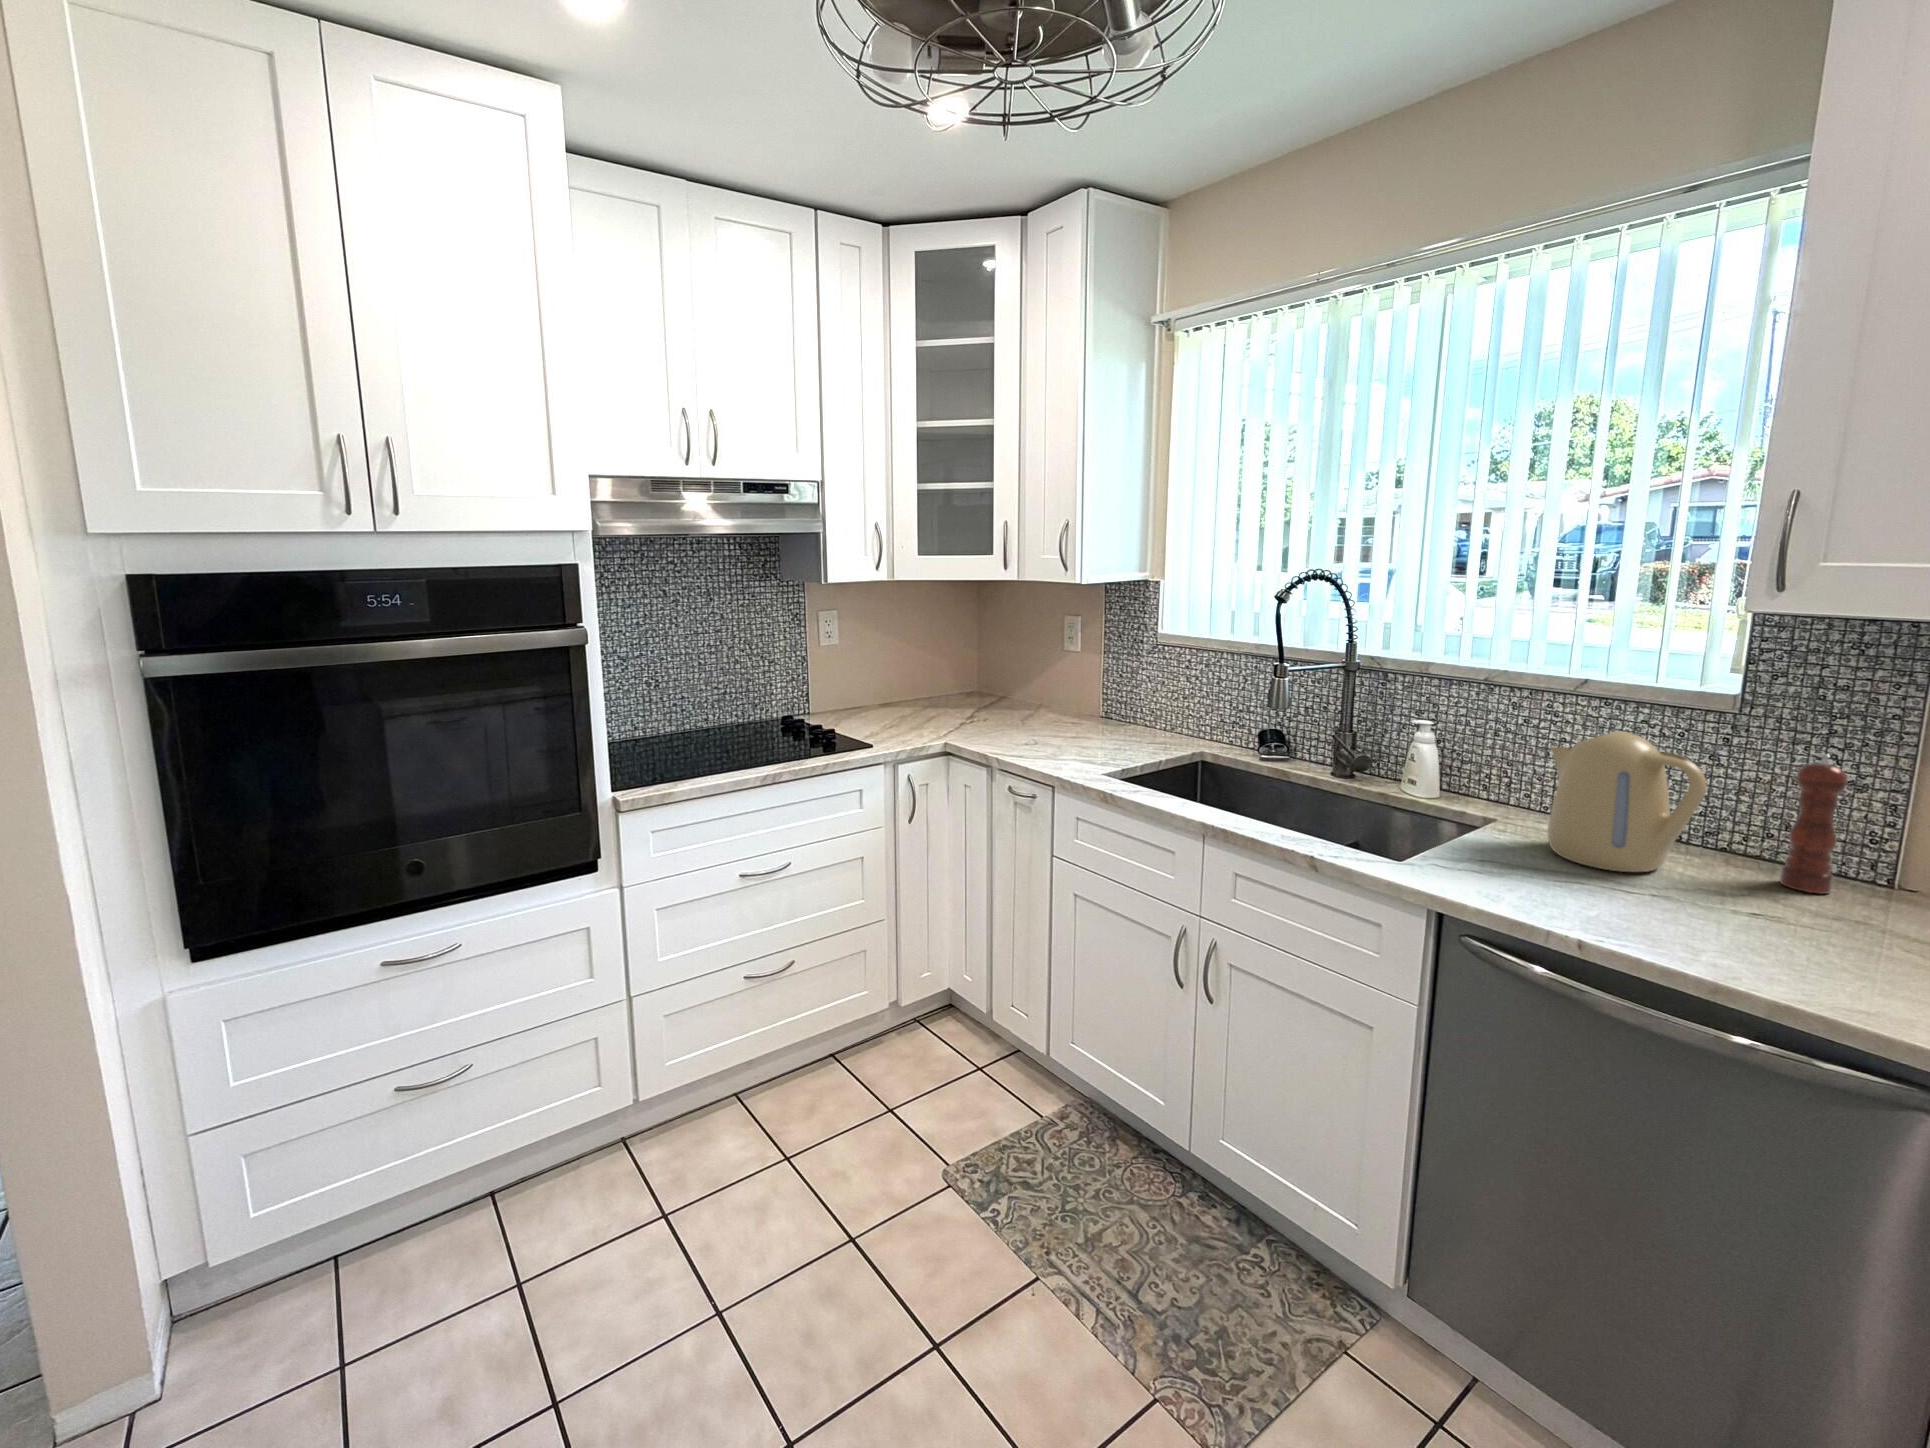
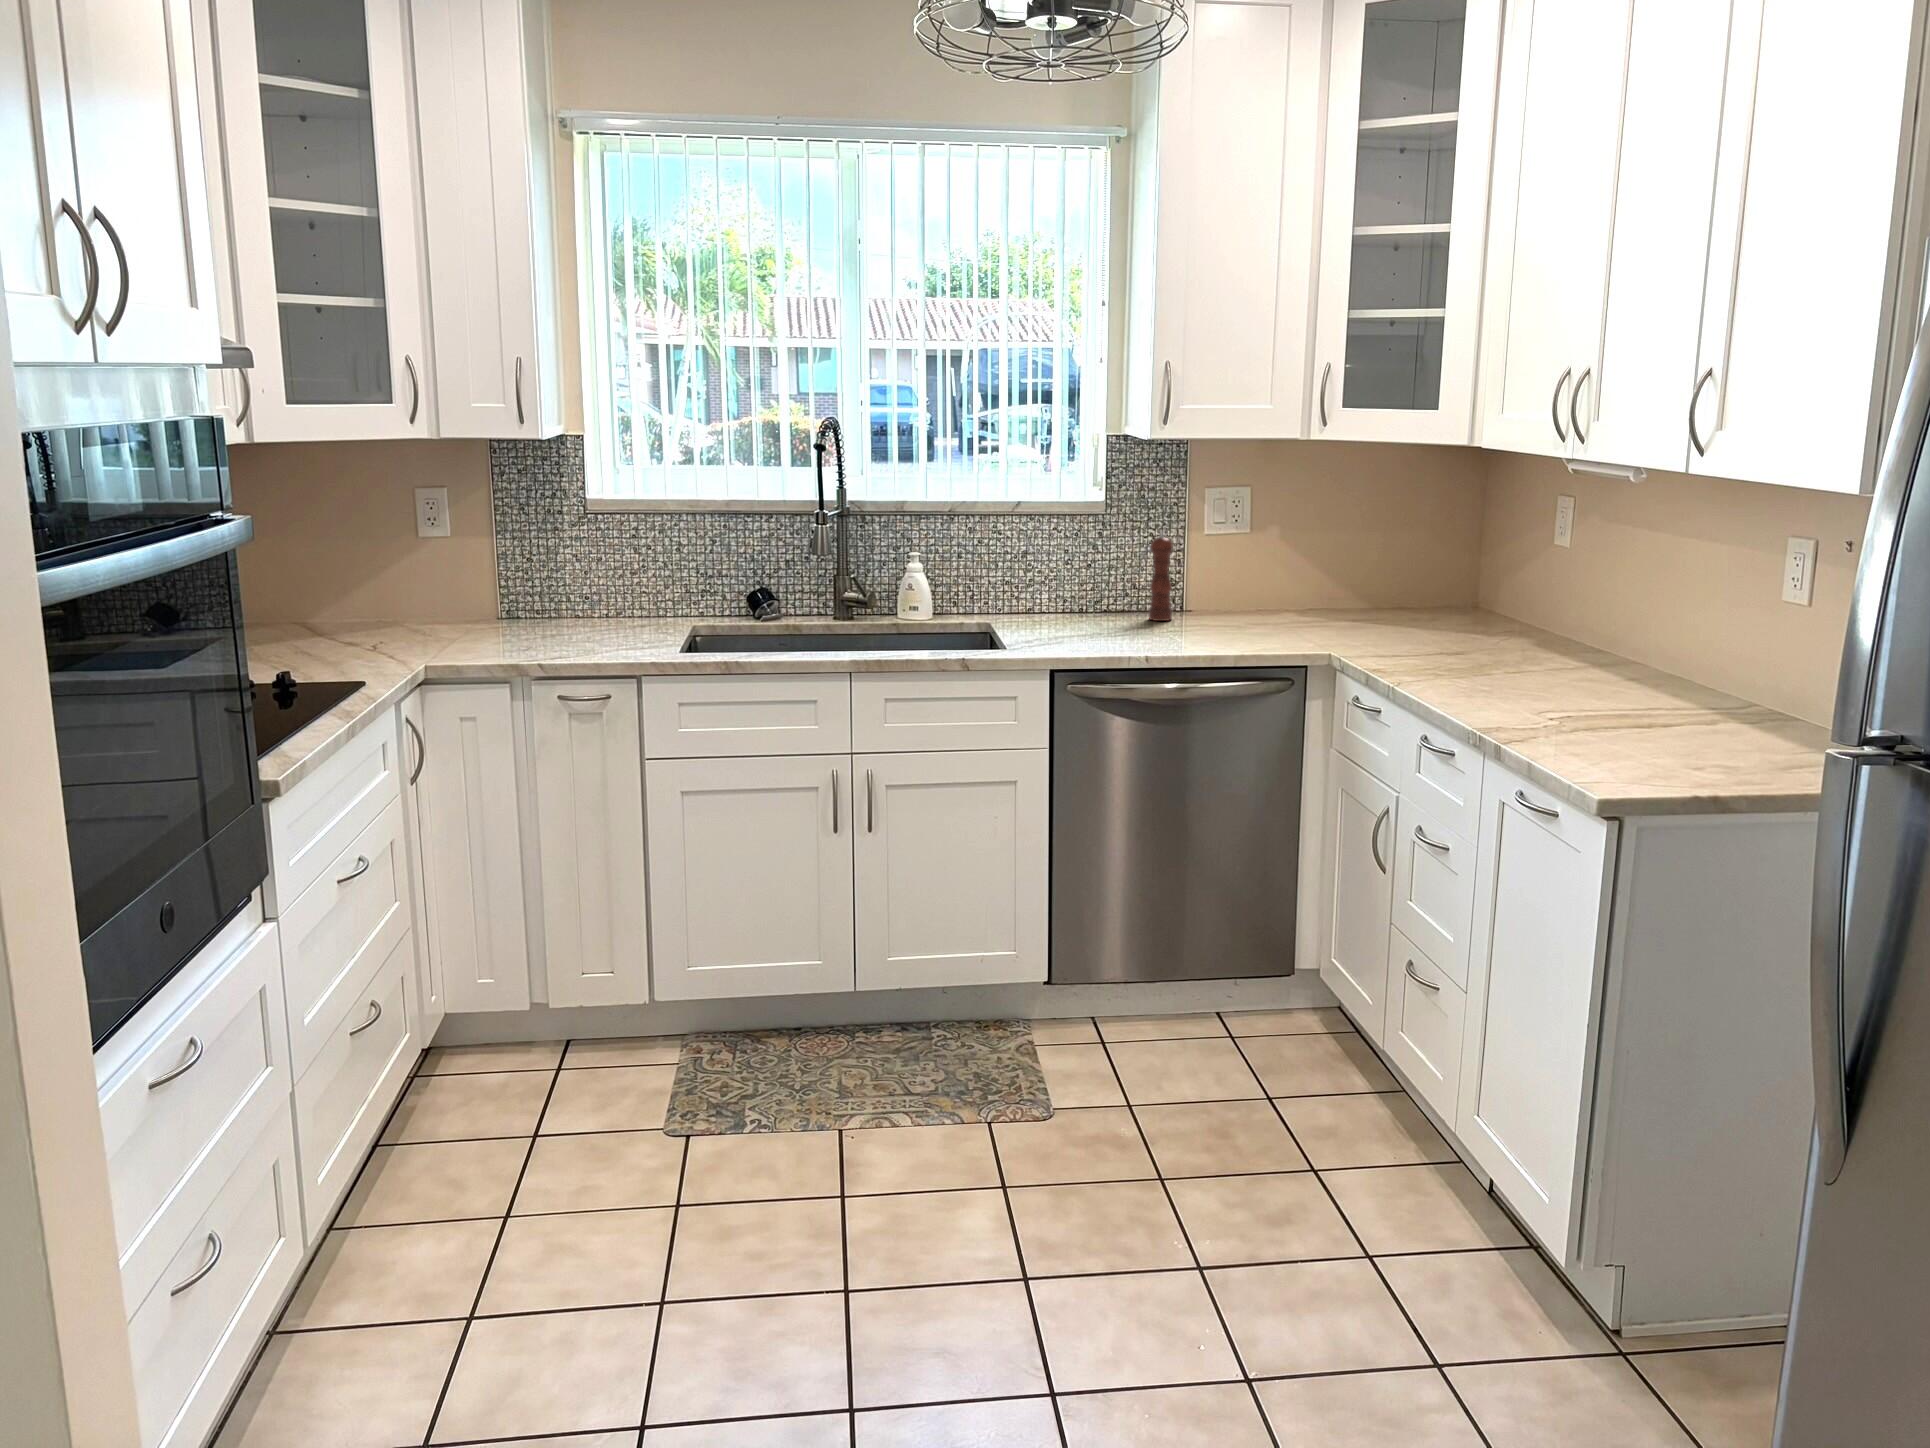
kettle: present [1548,731,1707,872] -> none [1029,531,1129,631]

